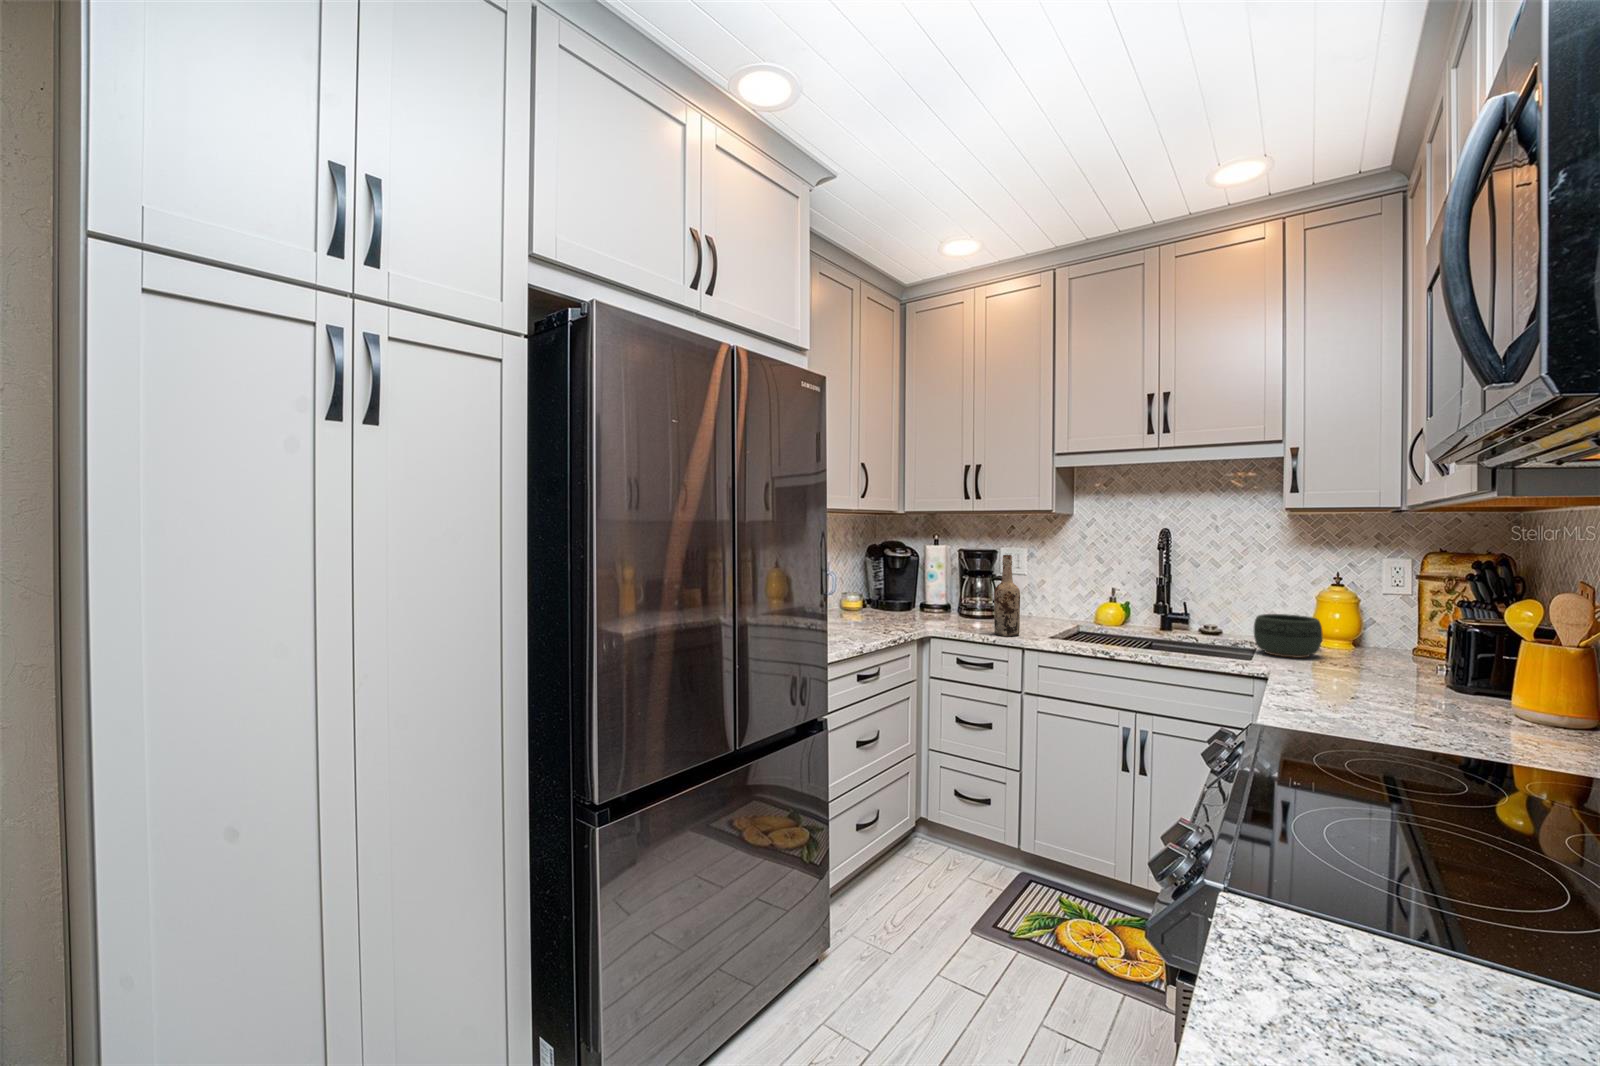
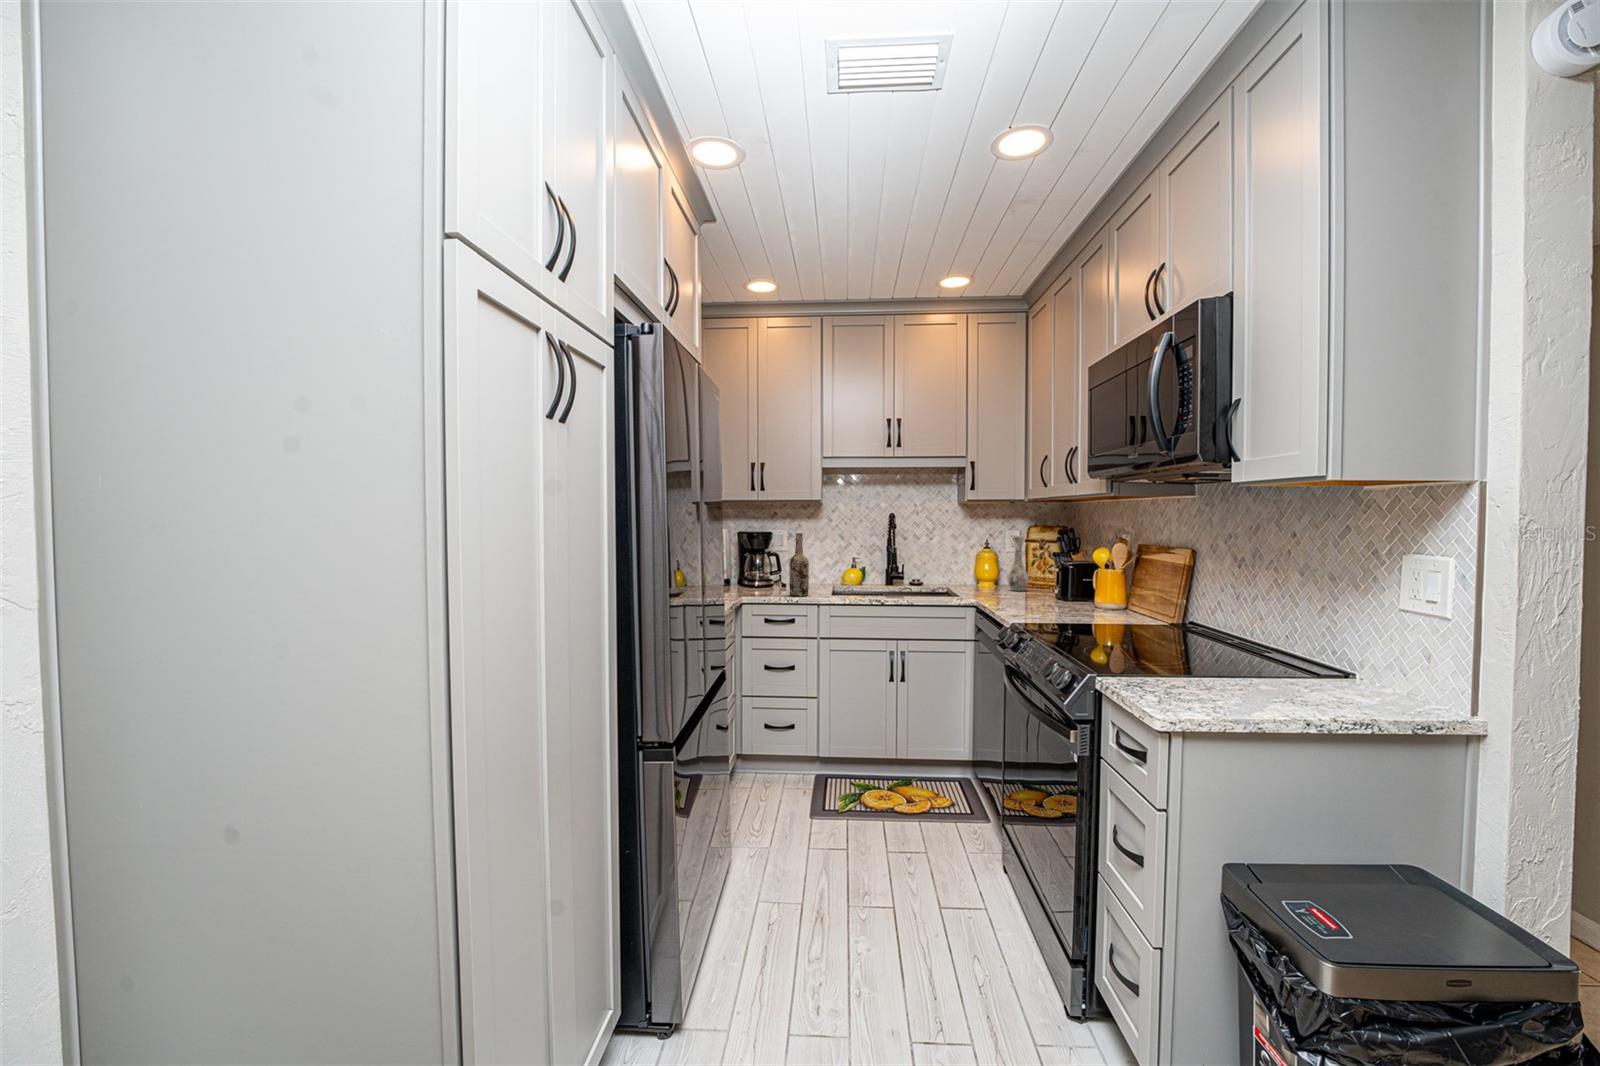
vase: none [1365,569,1409,660] -> present [1008,536,1029,591]
bowl: present [1254,614,1322,658] -> none [955,567,991,594]

